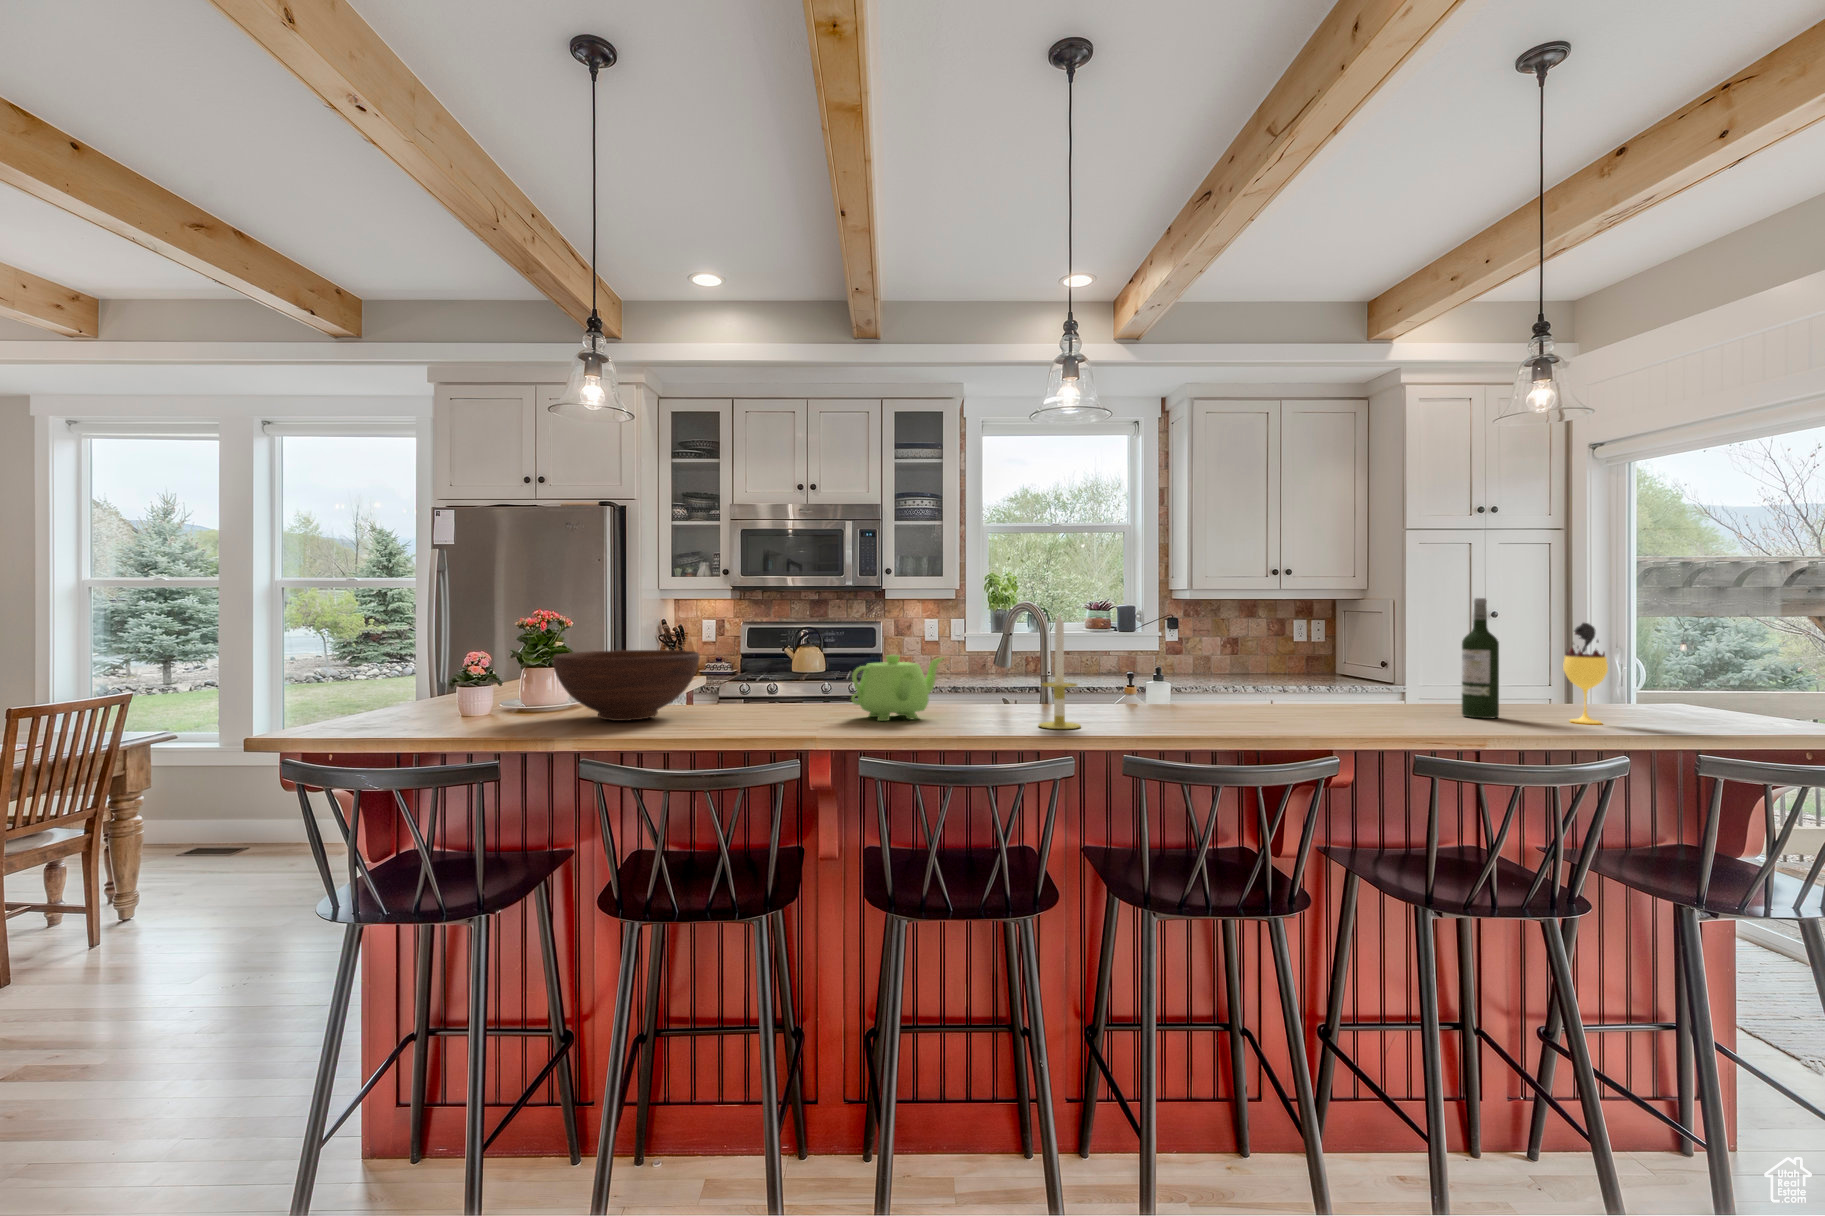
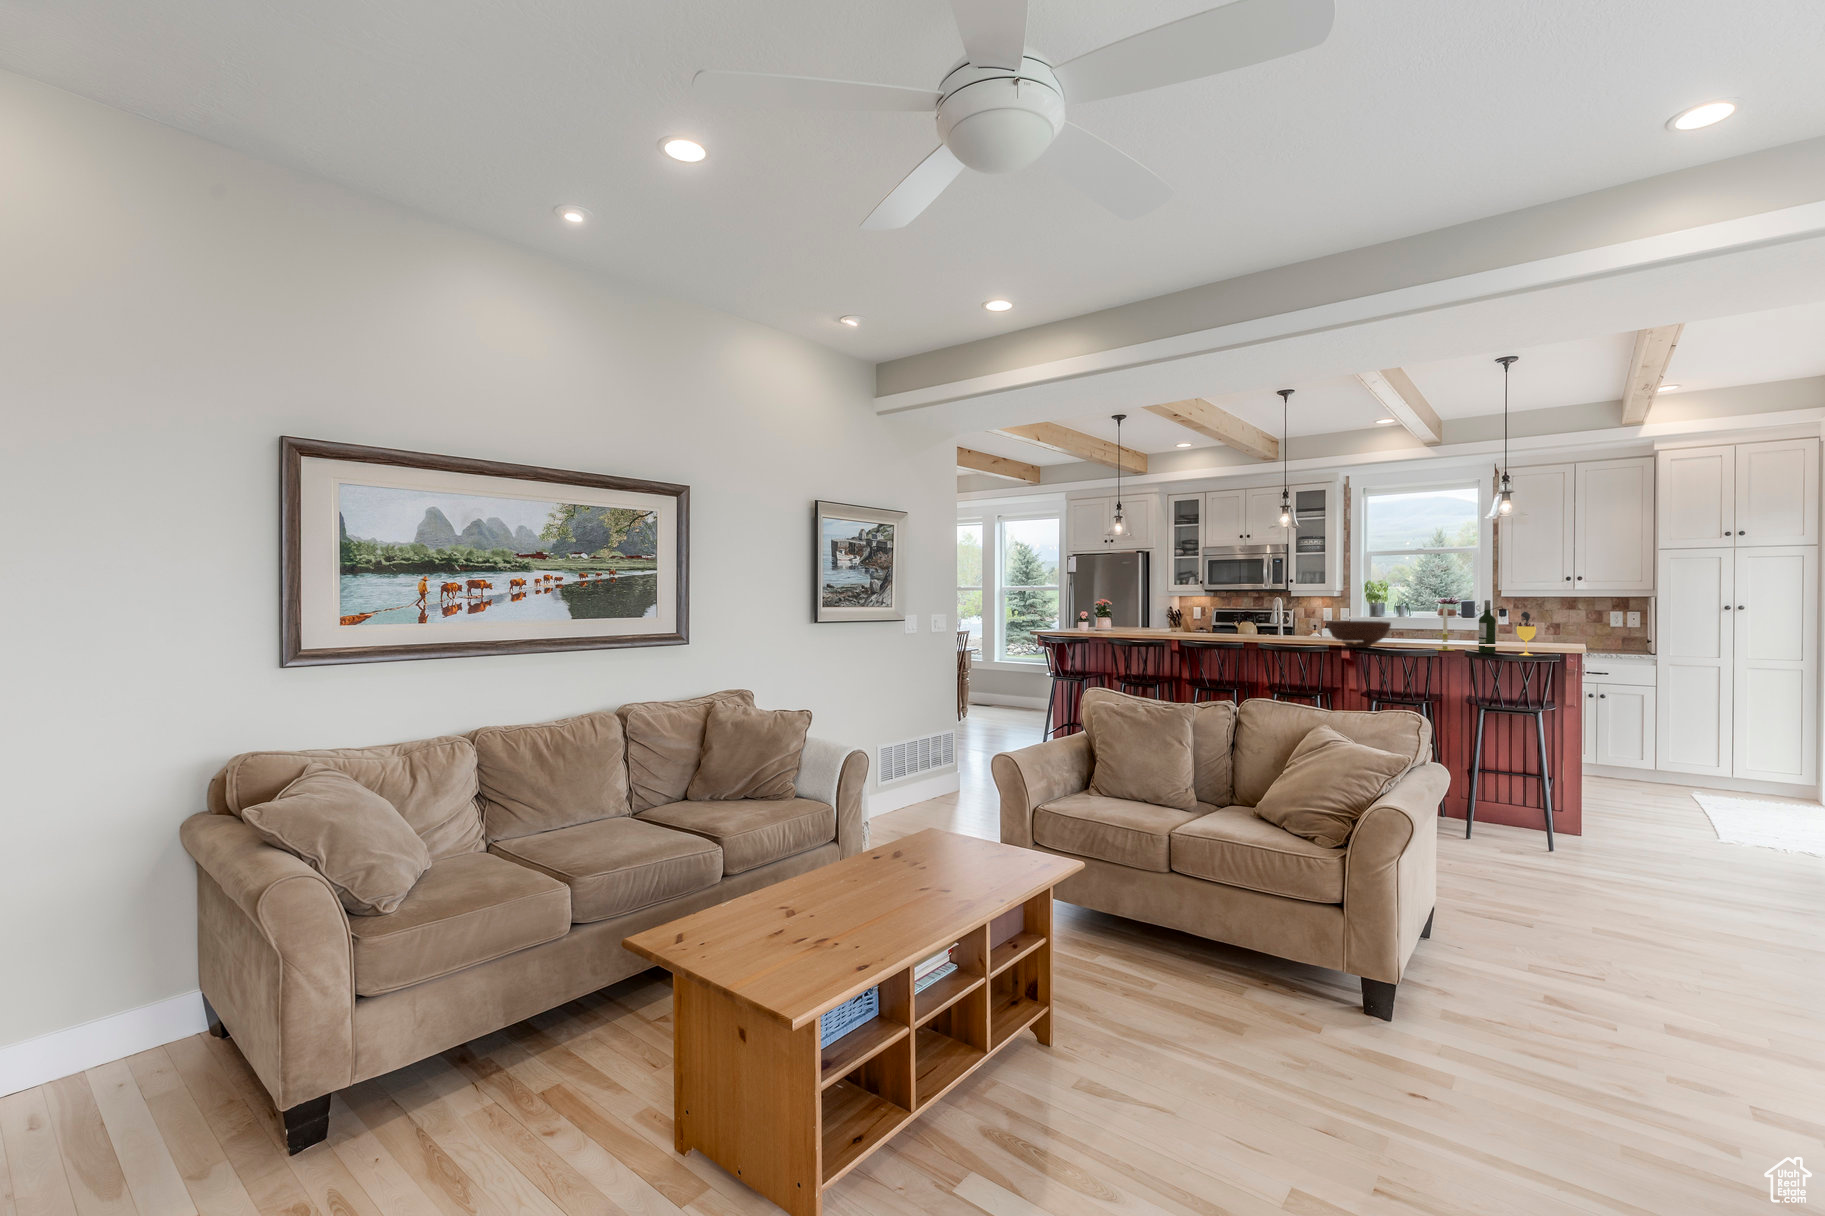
candle: present [1039,614,1081,729] -> present [1435,606,1454,651]
fruit bowl: present [553,650,700,721] -> present [1327,621,1391,648]
teapot: present [851,655,943,721] -> none [1205,620,1244,643]

